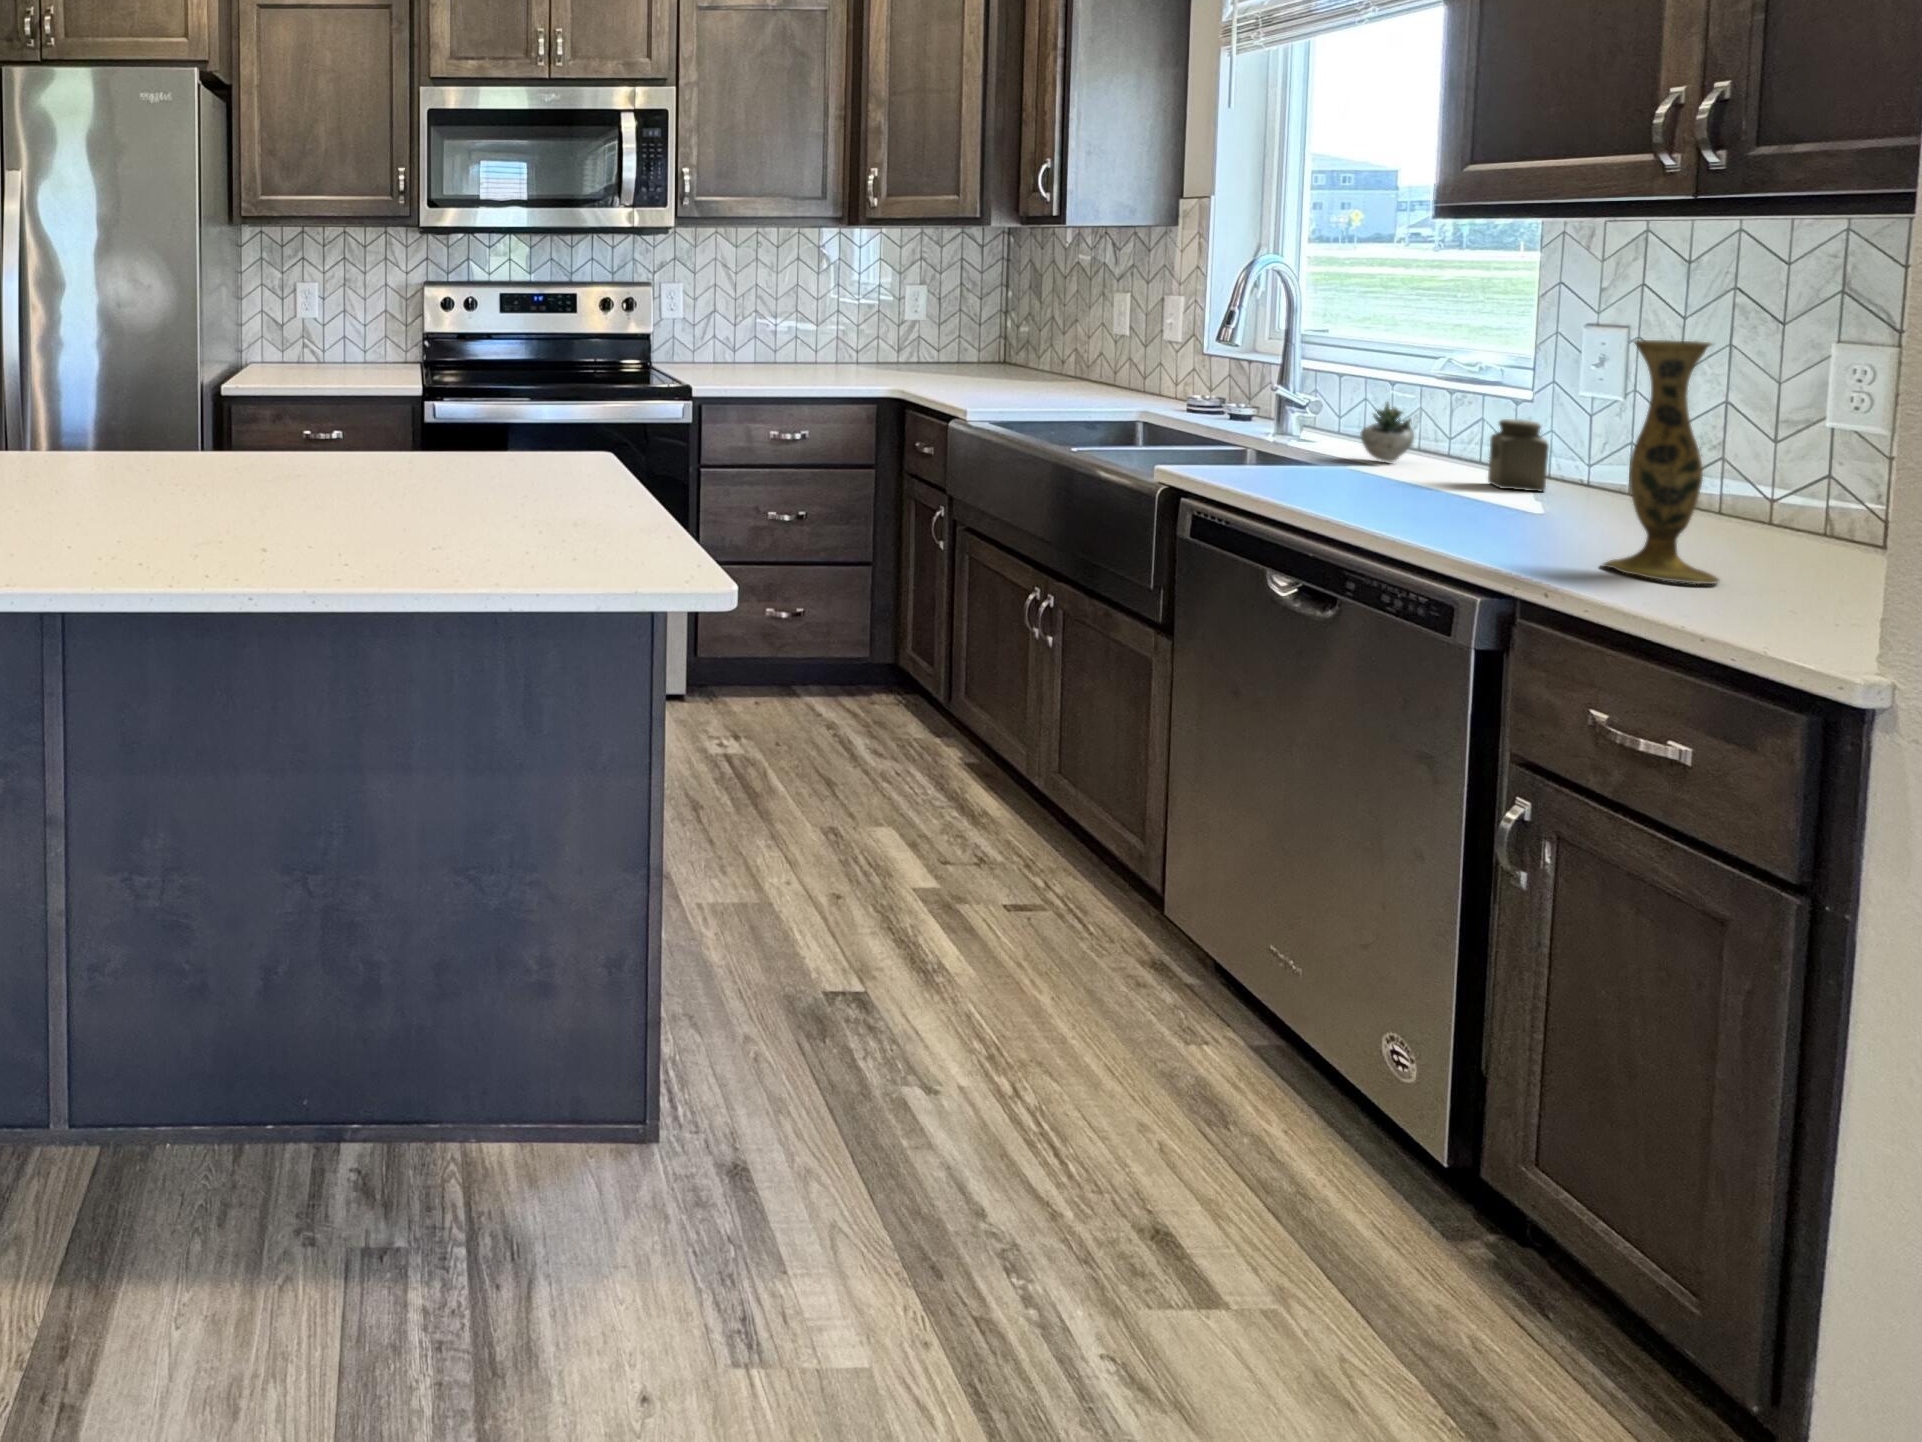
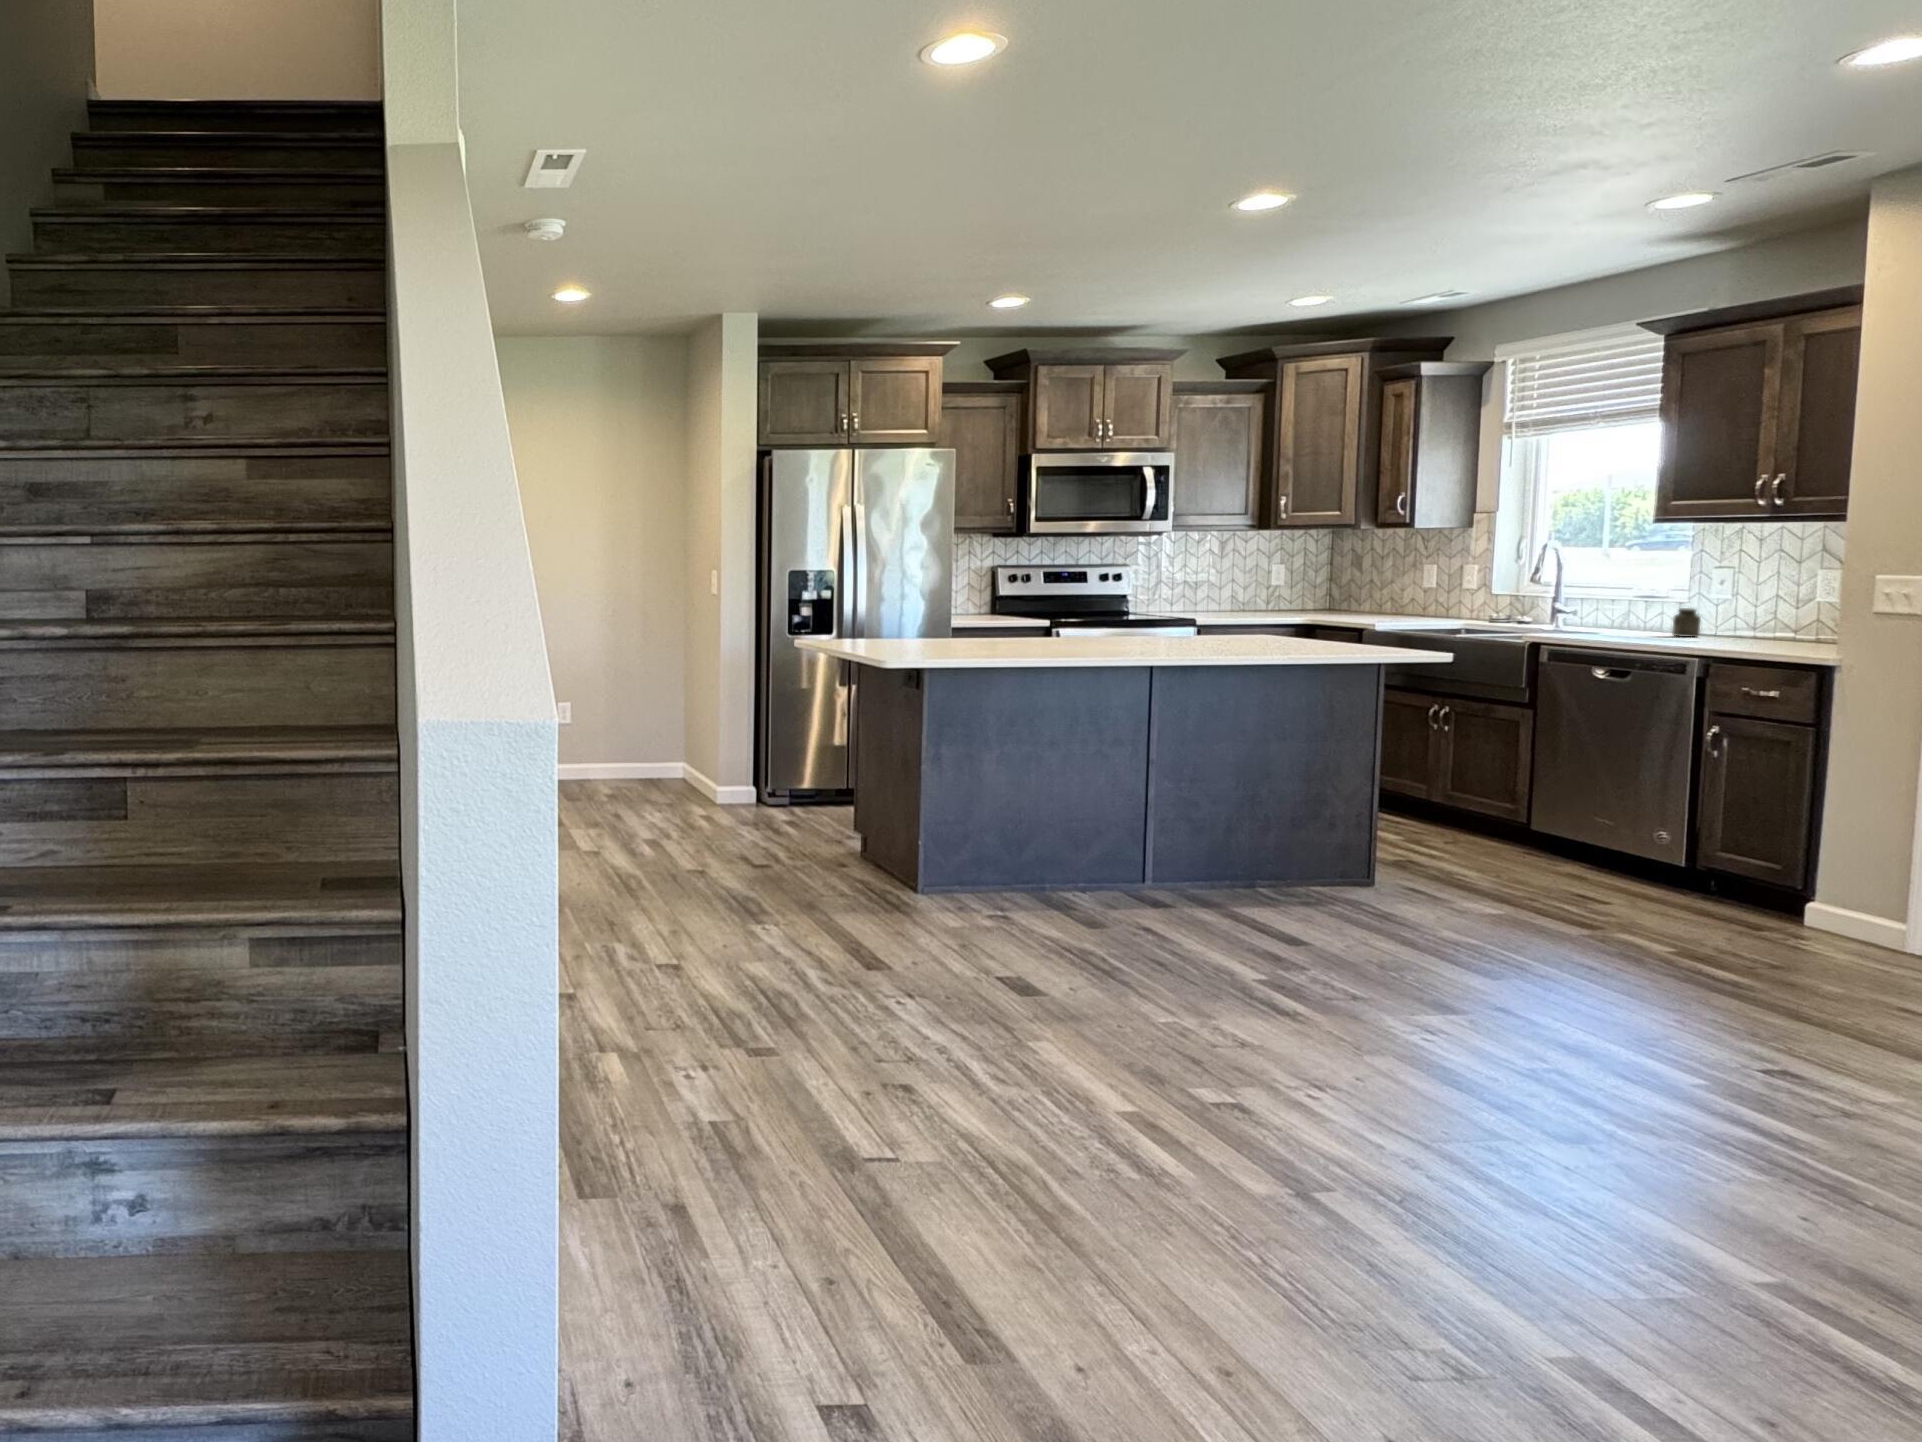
vase: present [1603,340,1719,584] -> none [1740,566,1782,646]
succulent plant: present [1360,402,1414,462] -> none [1606,604,1661,633]

